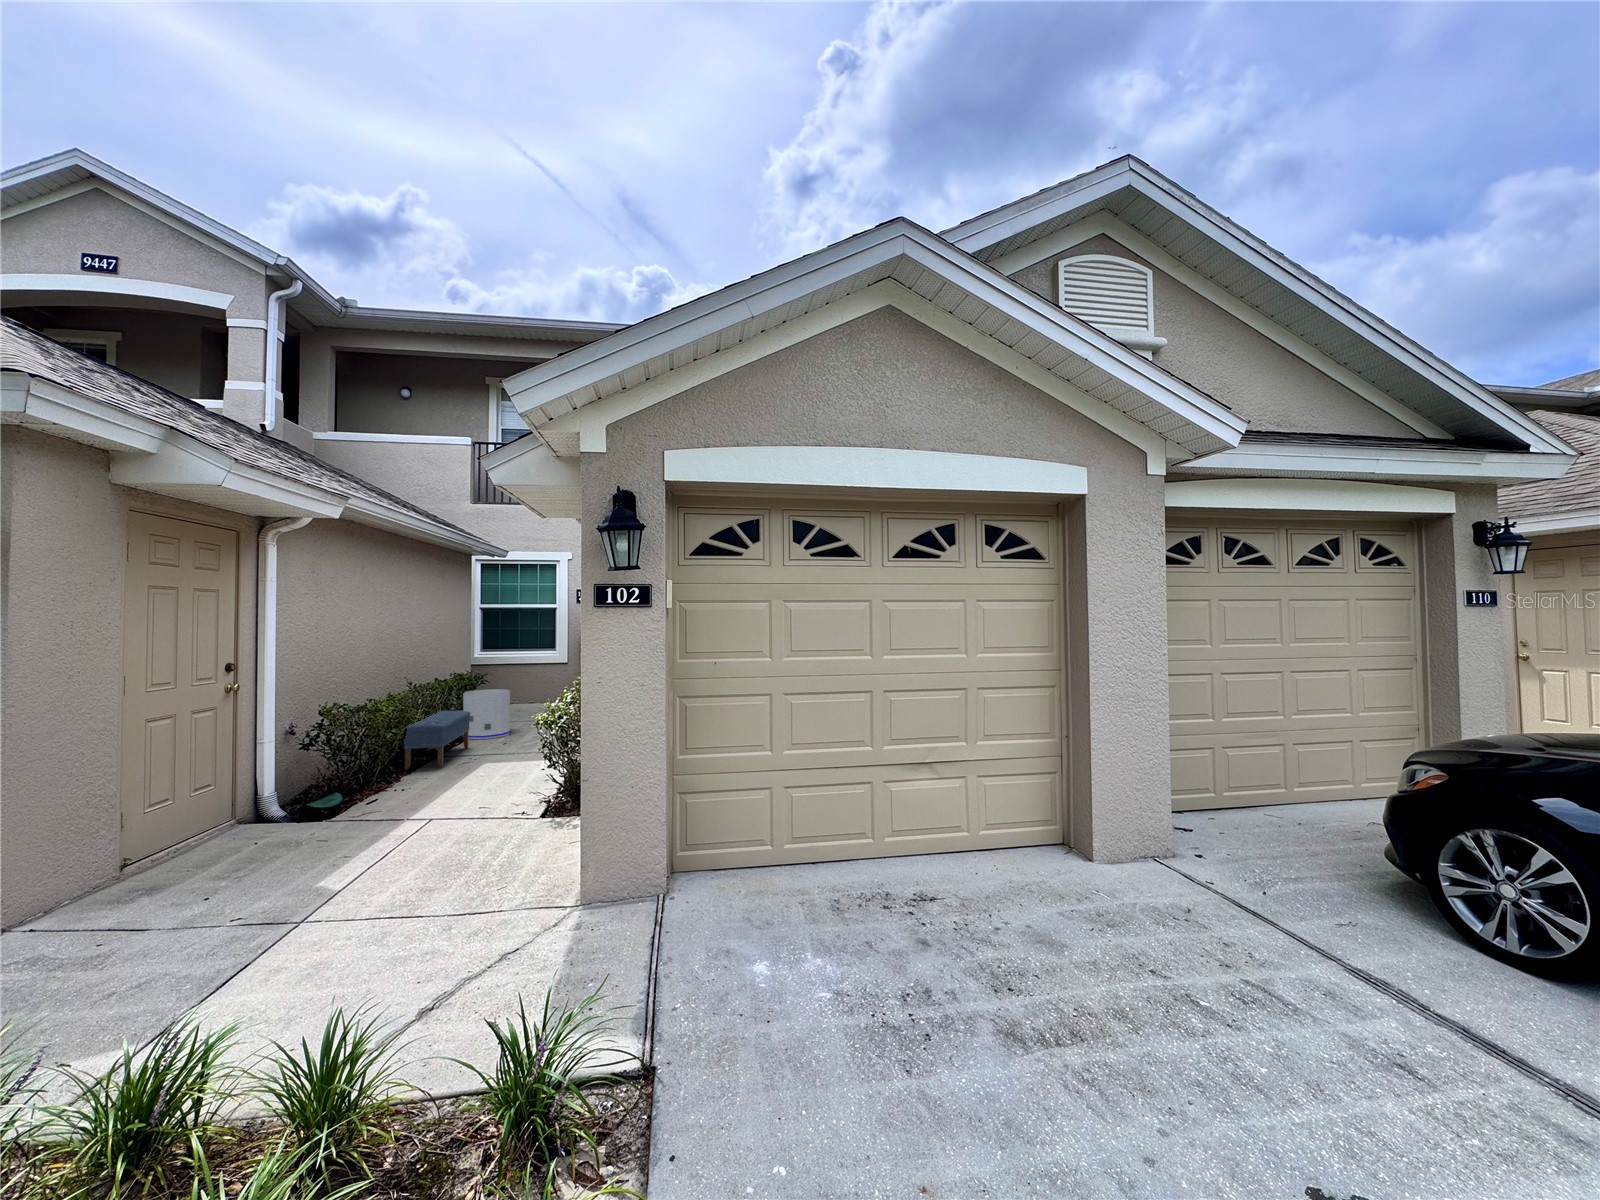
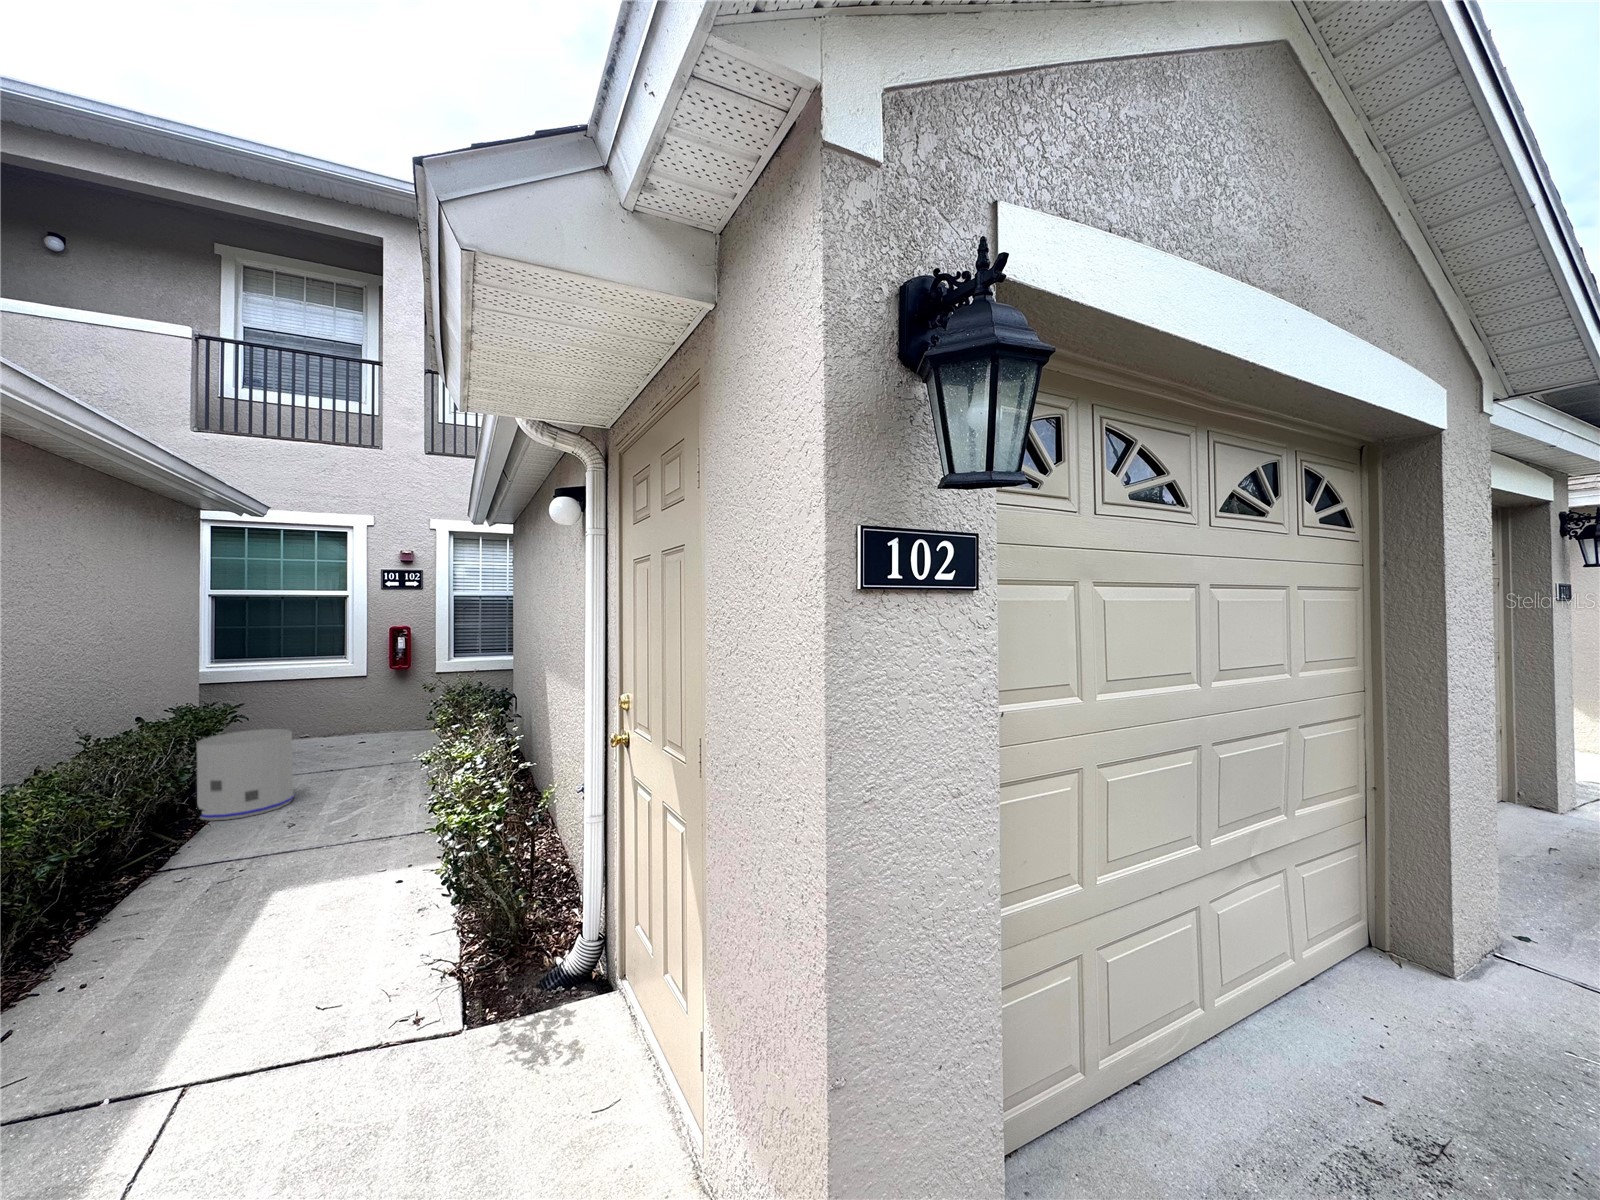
bench: present [404,711,470,769] -> none [72,778,222,921]

